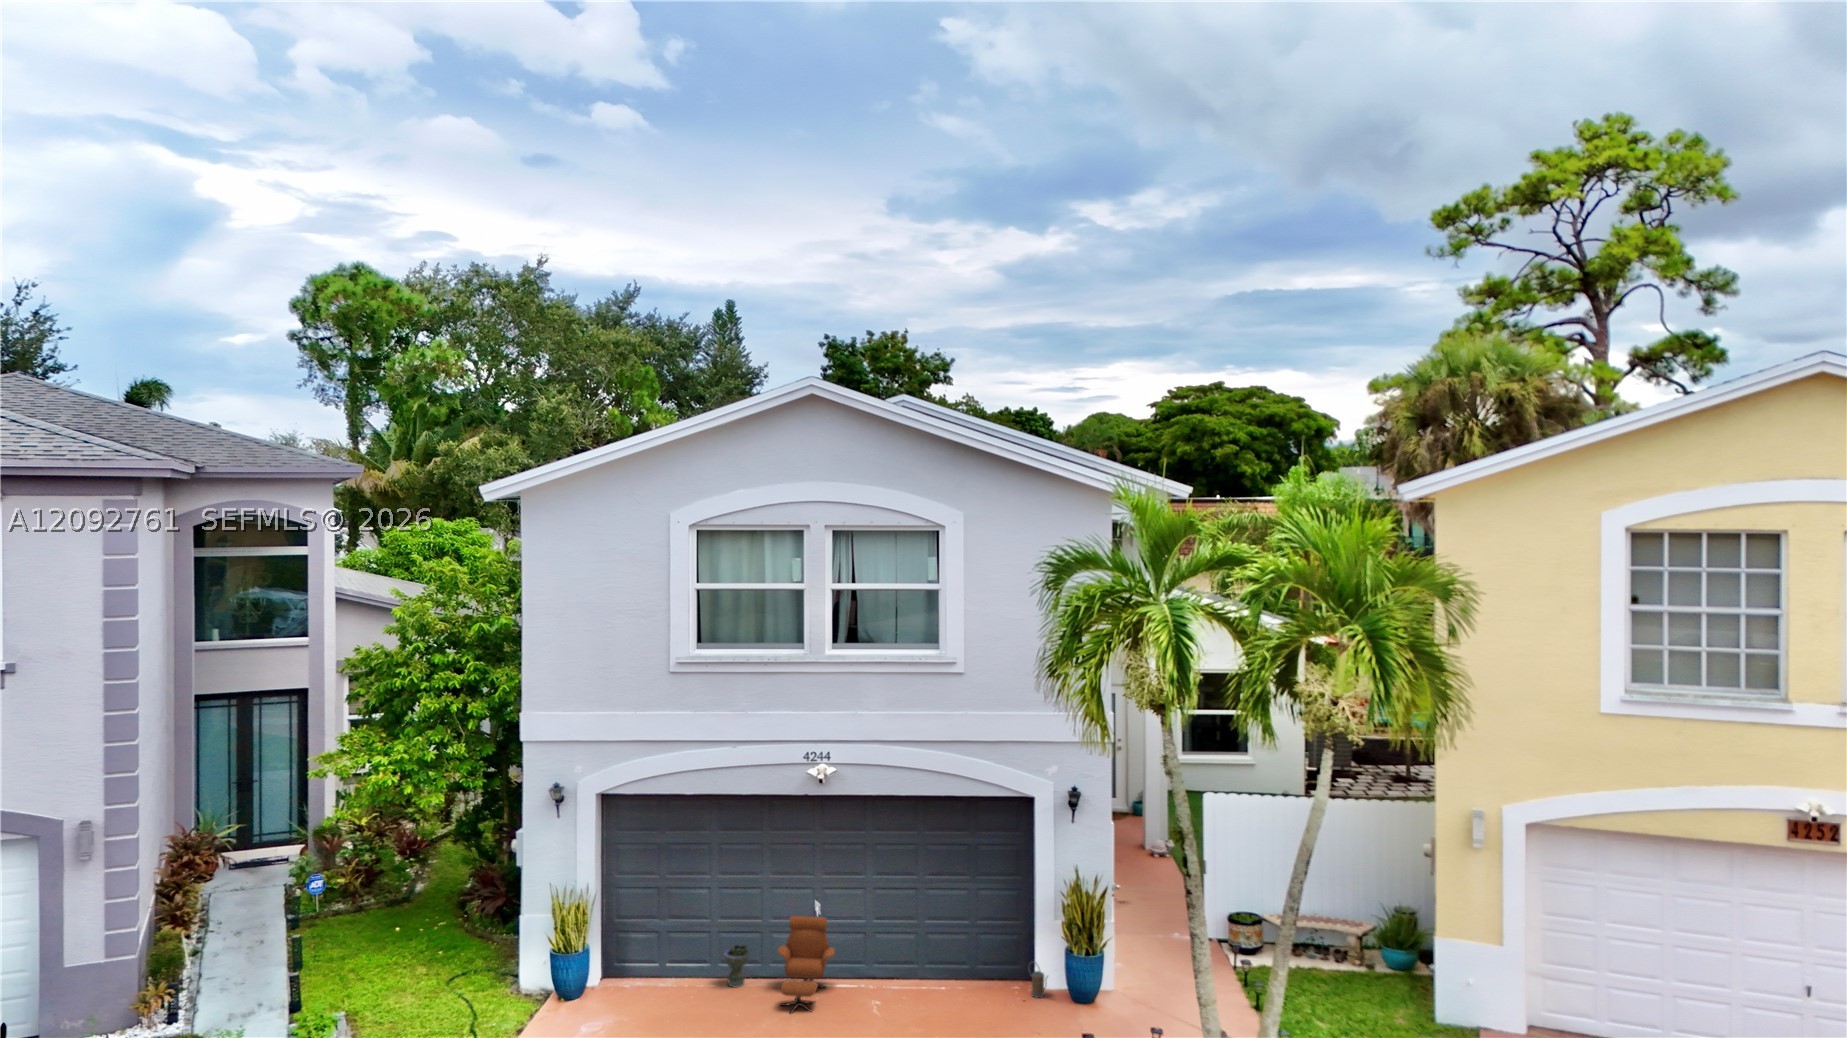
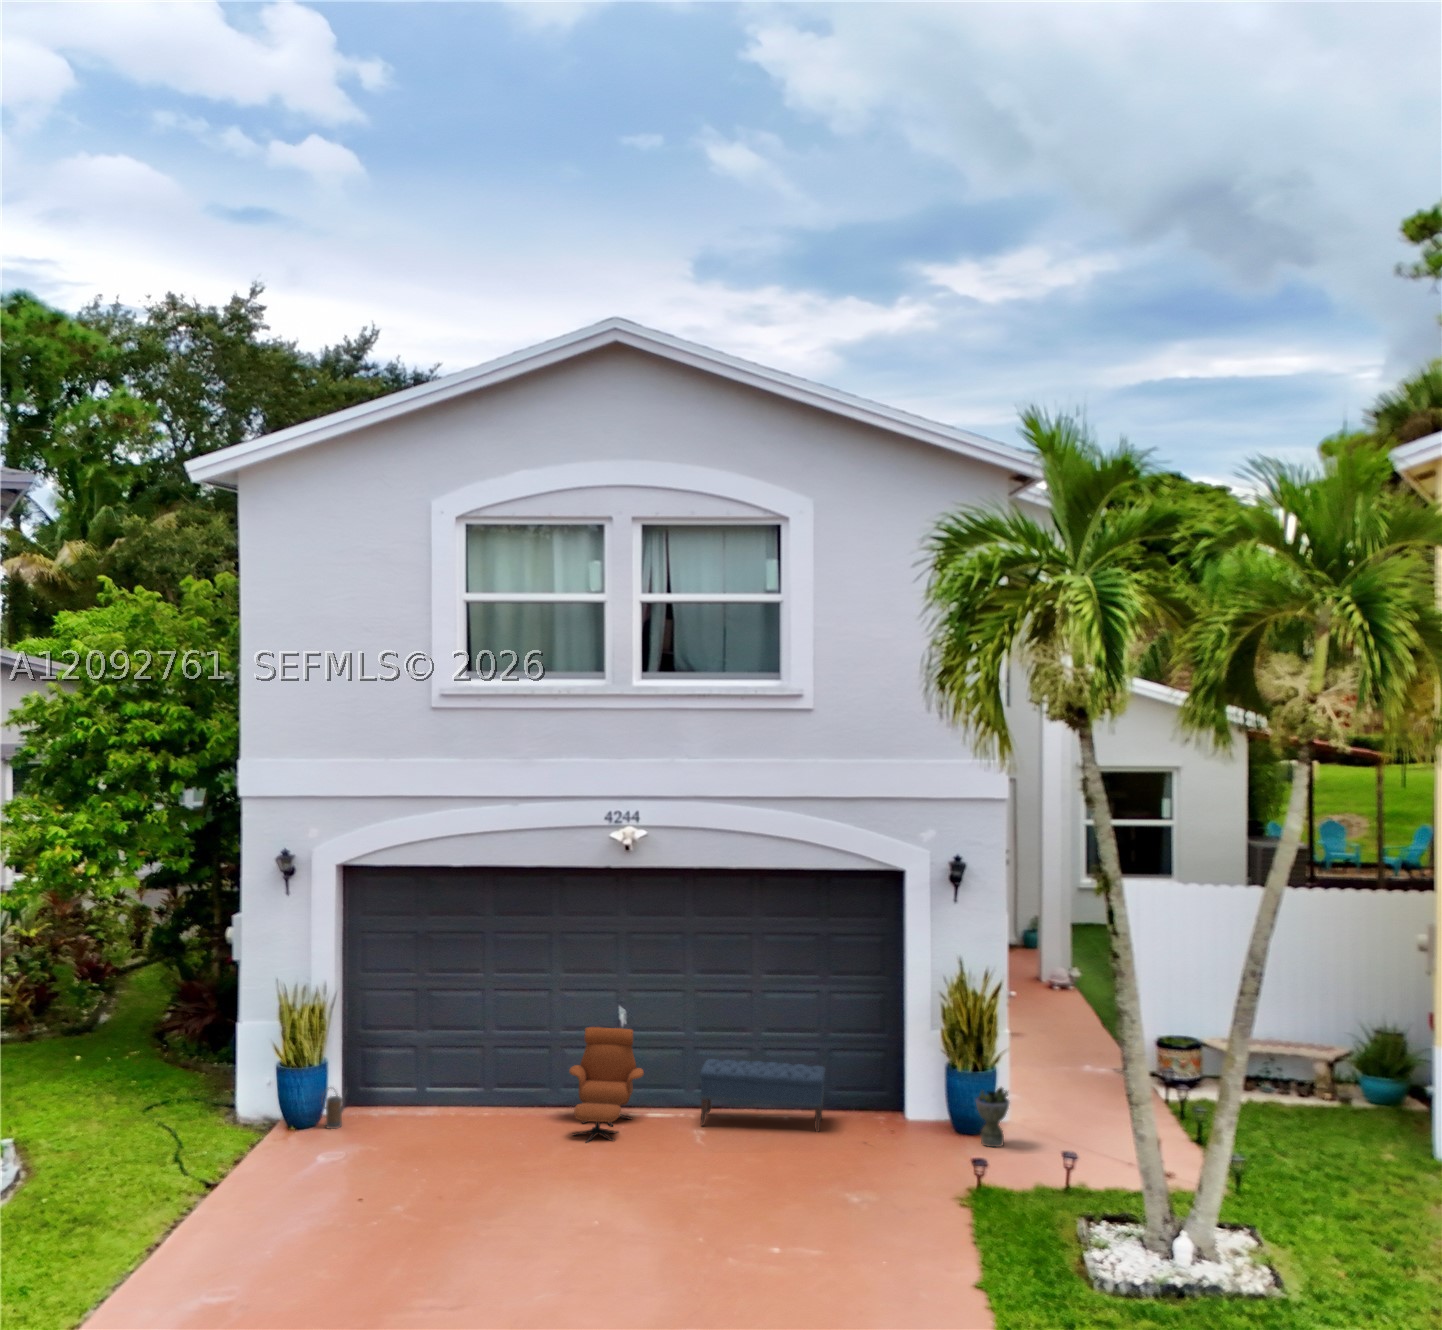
bench: none [878,939,975,1001] -> present [700,1059,826,1132]
planter: present [724,945,749,988] -> present [976,1087,1009,1147]
watering can: present [1030,964,1048,998] -> present [324,1087,345,1129]

